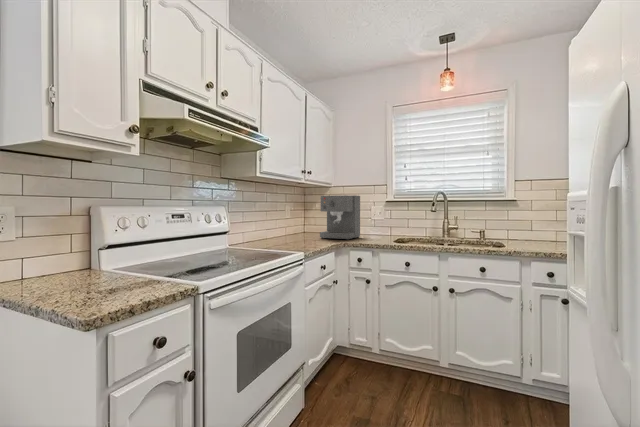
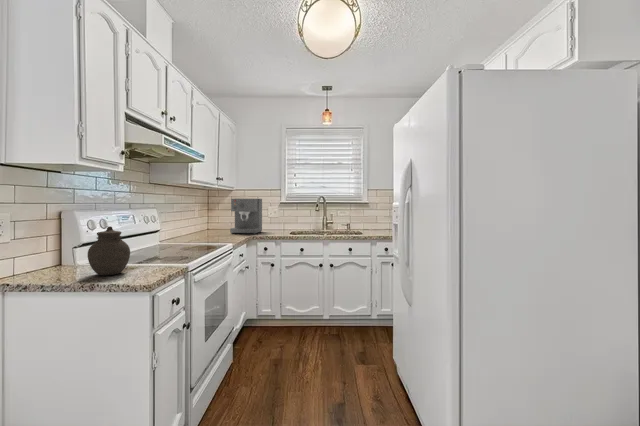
jar: none [58,225,118,292] -> present [88,226,130,275]

